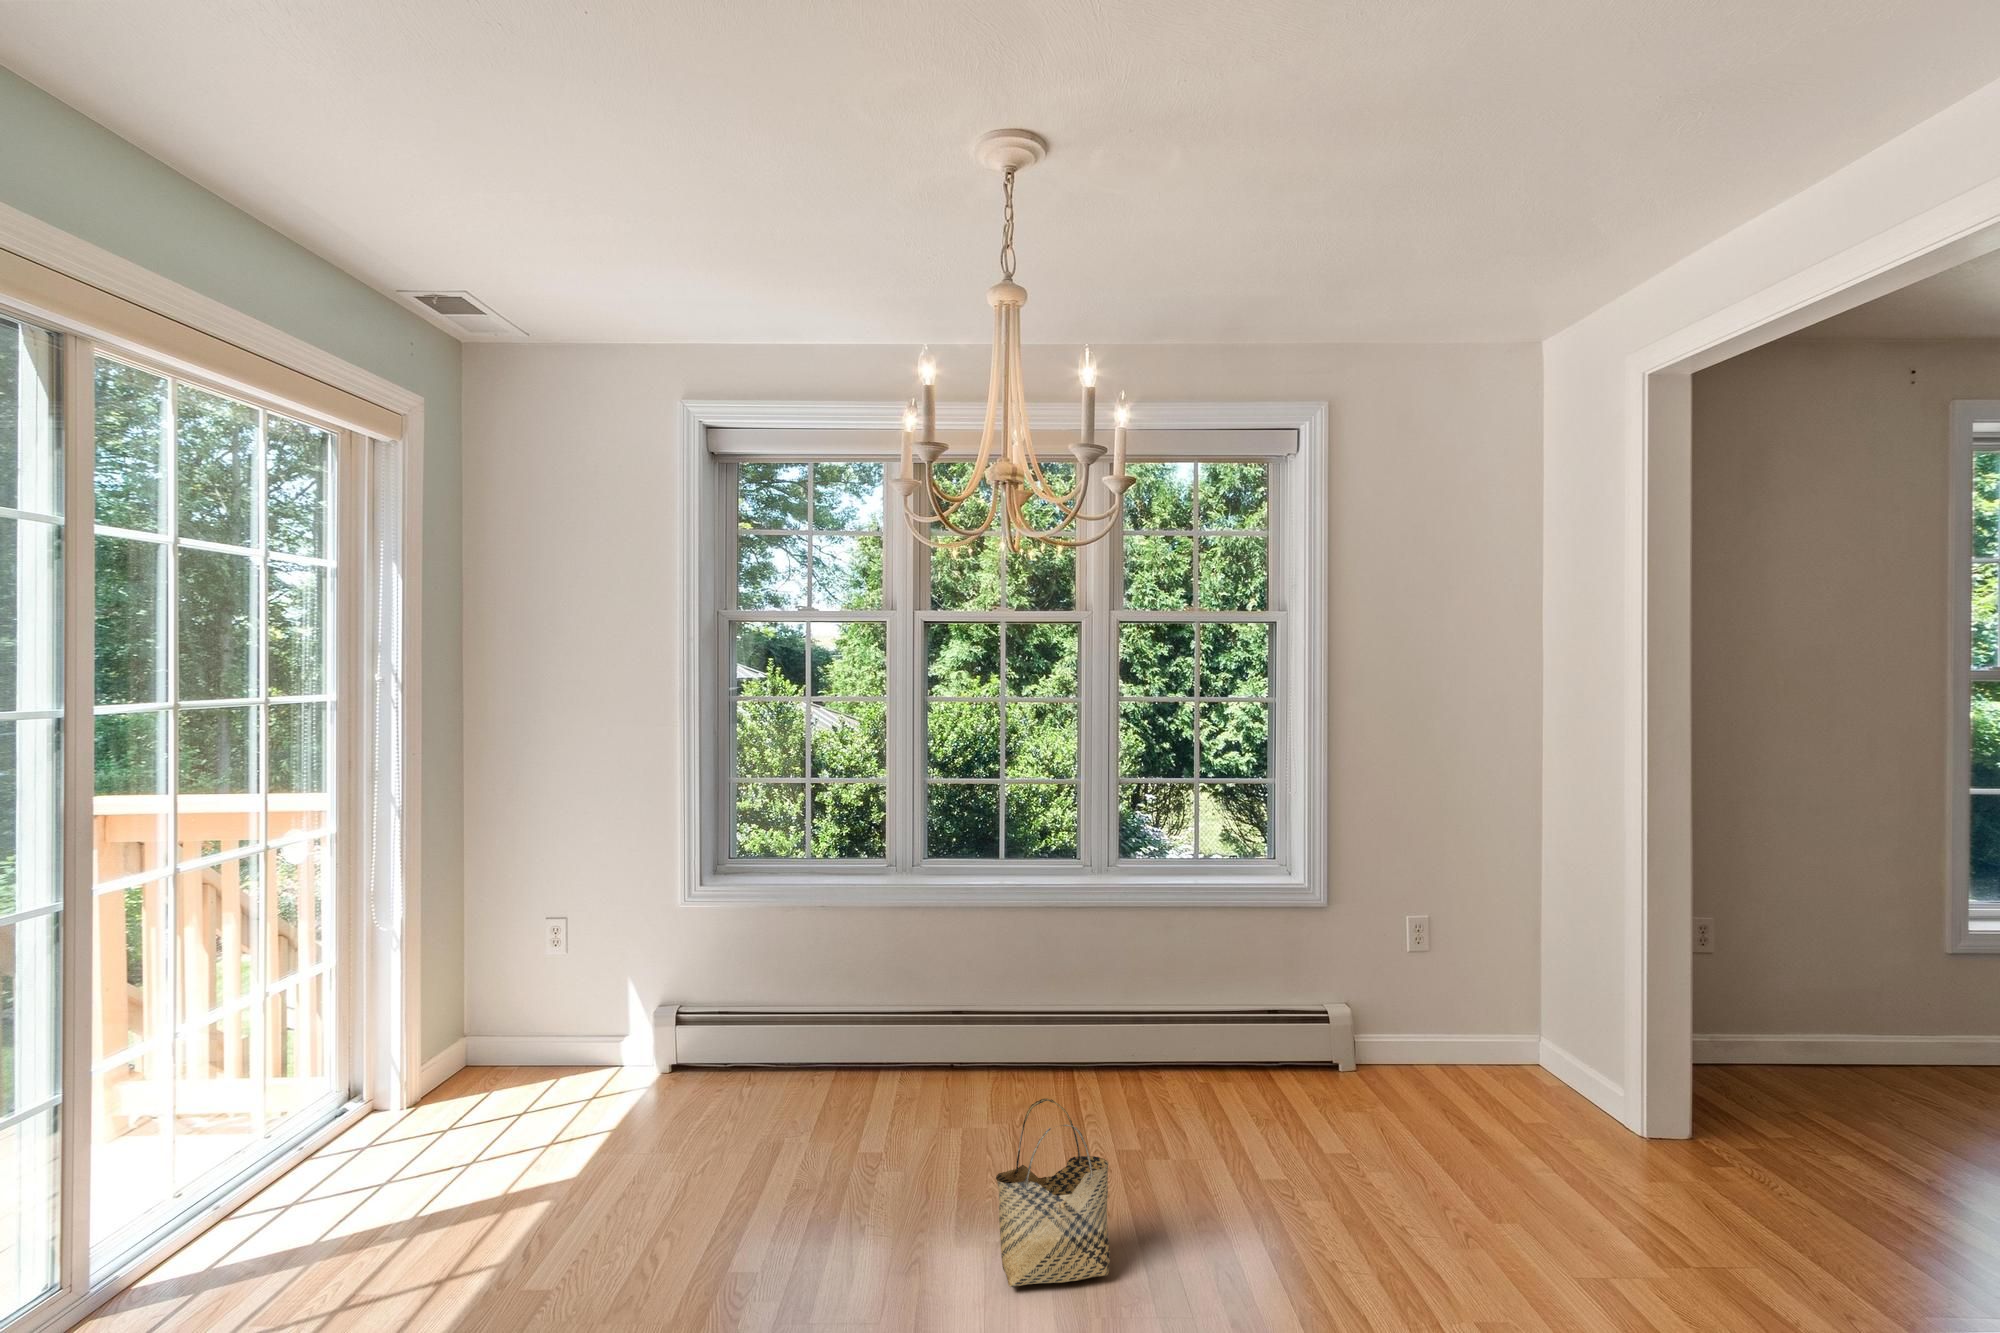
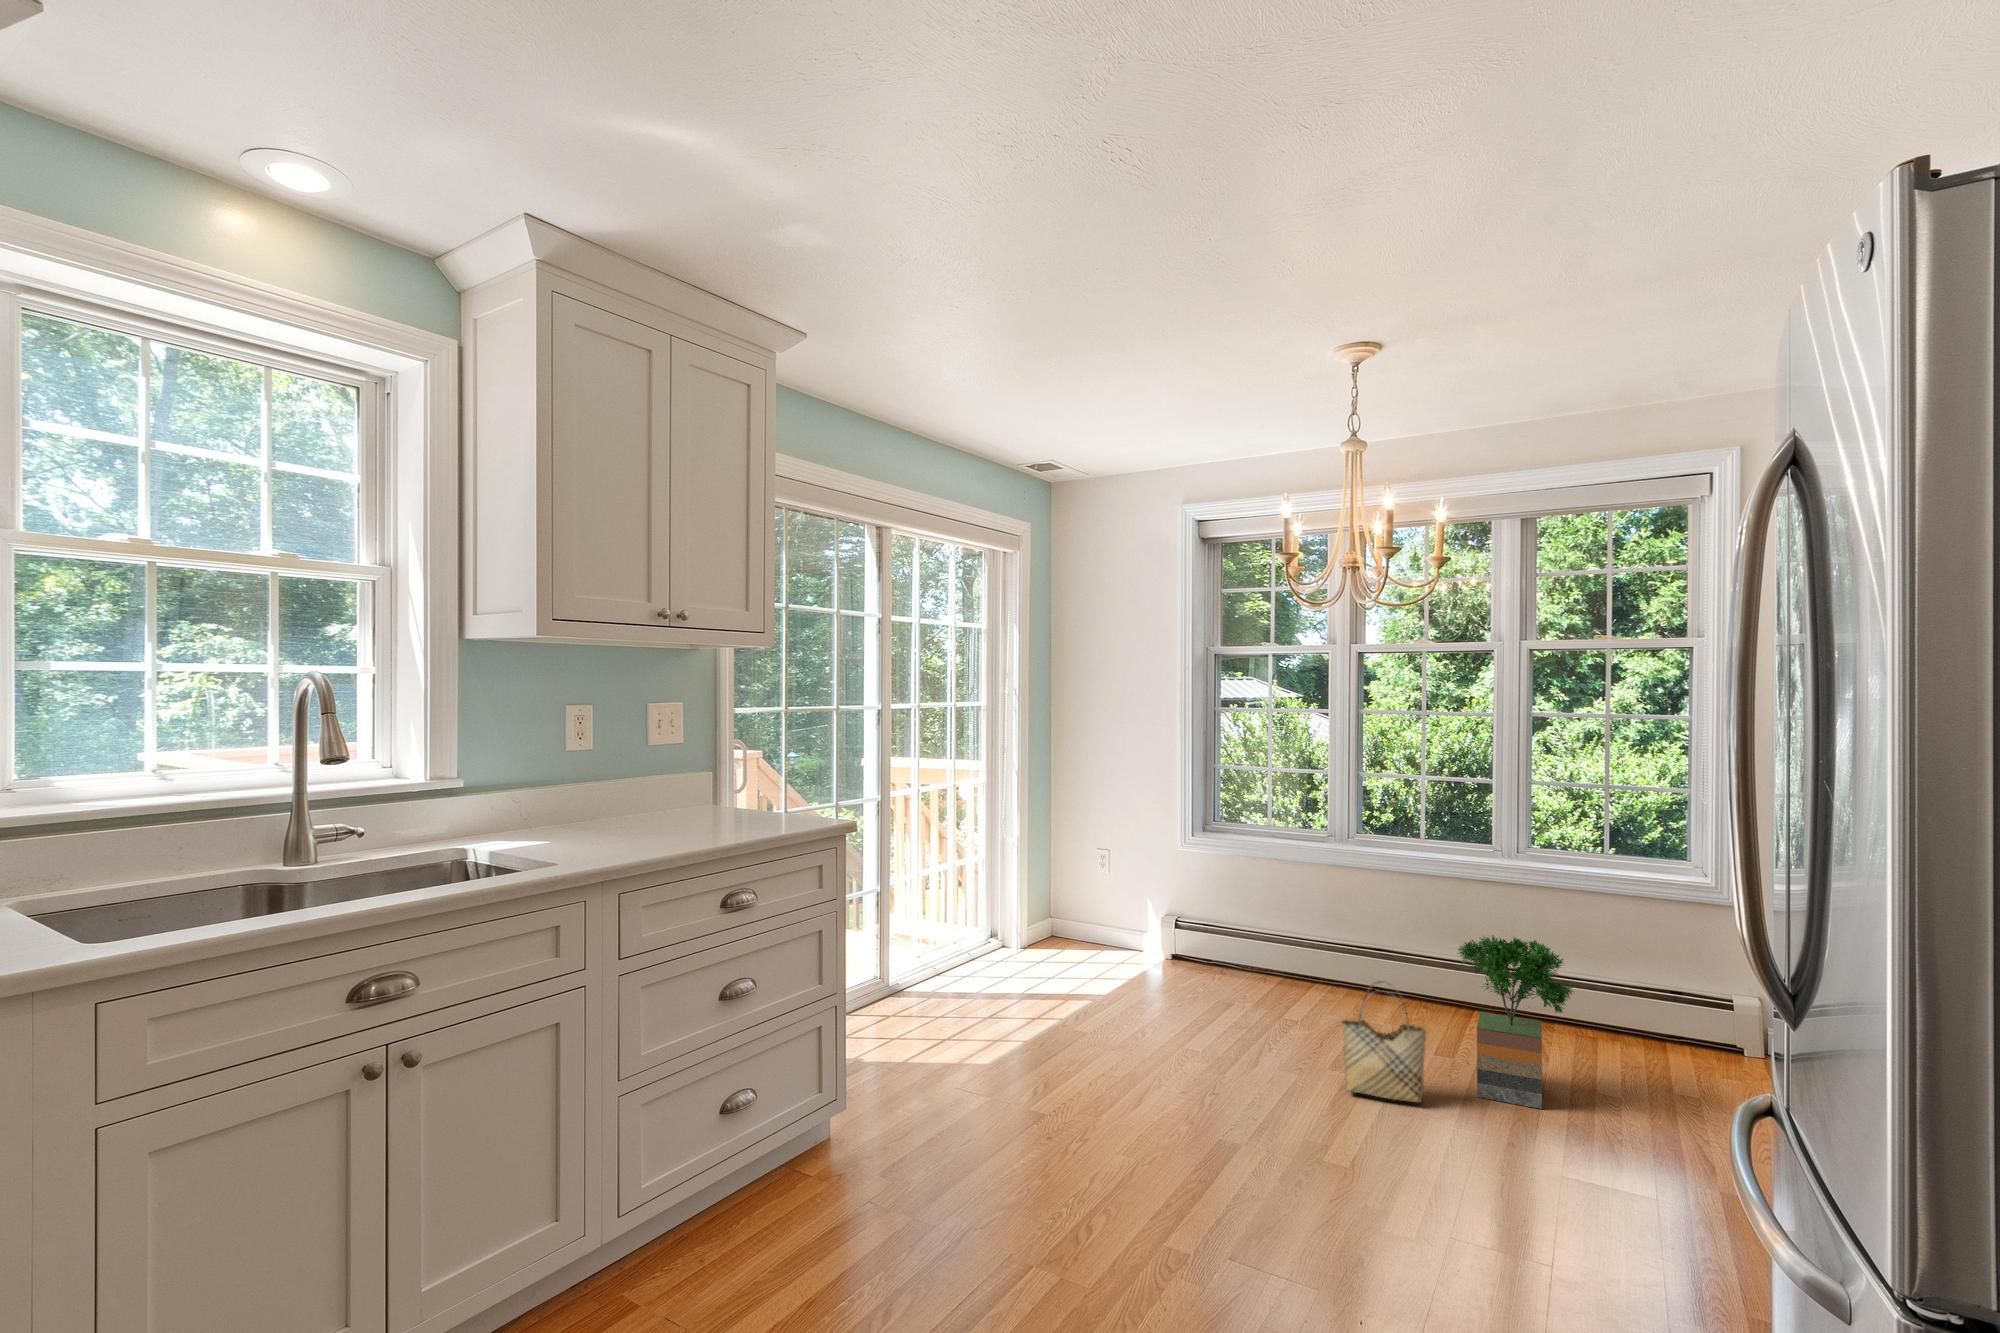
potted tree: none [1117,995,1271,1231] -> present [1458,935,1573,1109]

